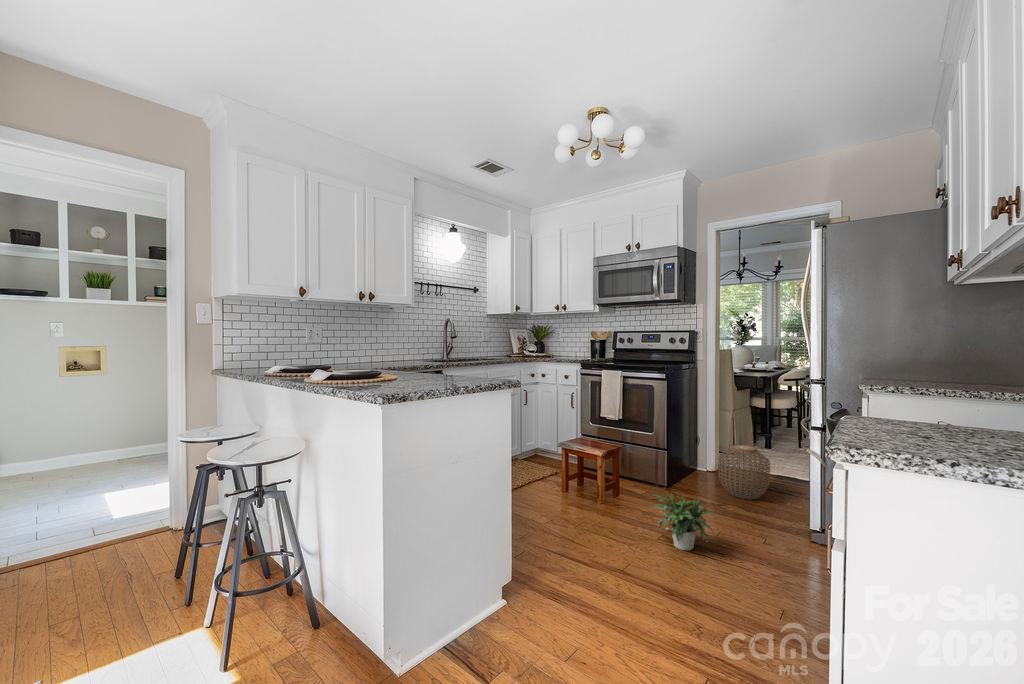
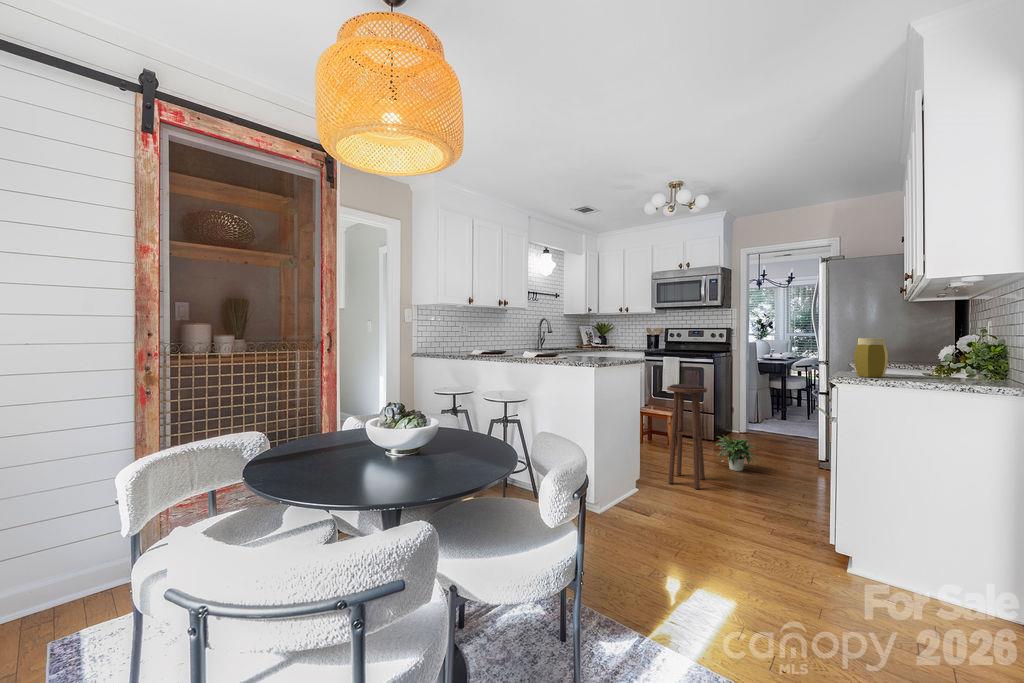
jar: none [886,346,978,454] -> present [854,338,888,378]
stool: none [565,418,628,598] -> present [667,384,707,489]
woven basket: present [718,444,770,499] -> none [751,410,789,448]

